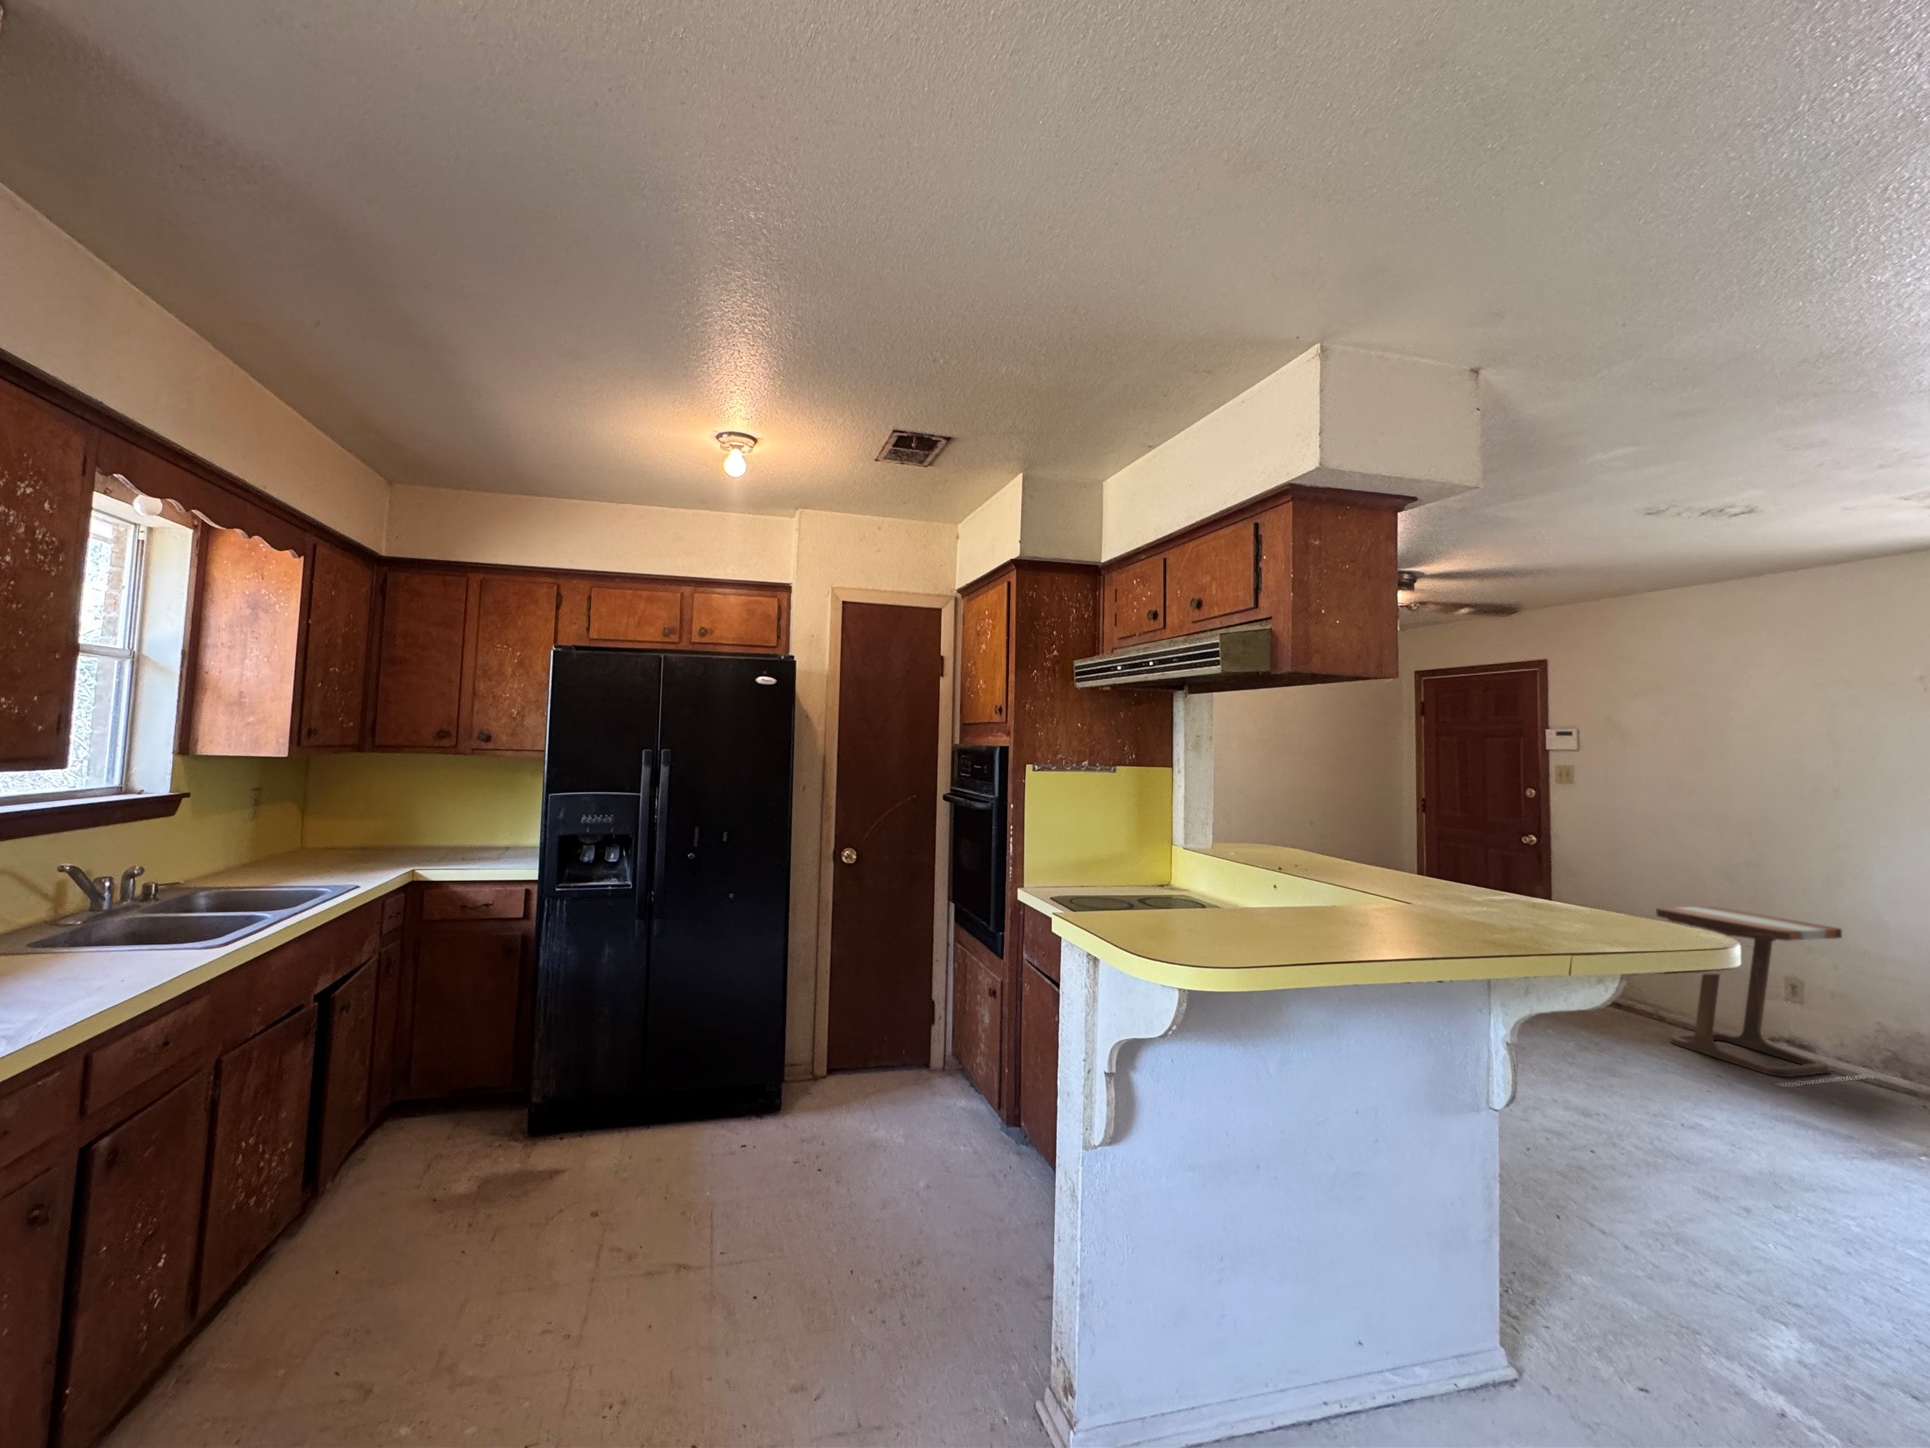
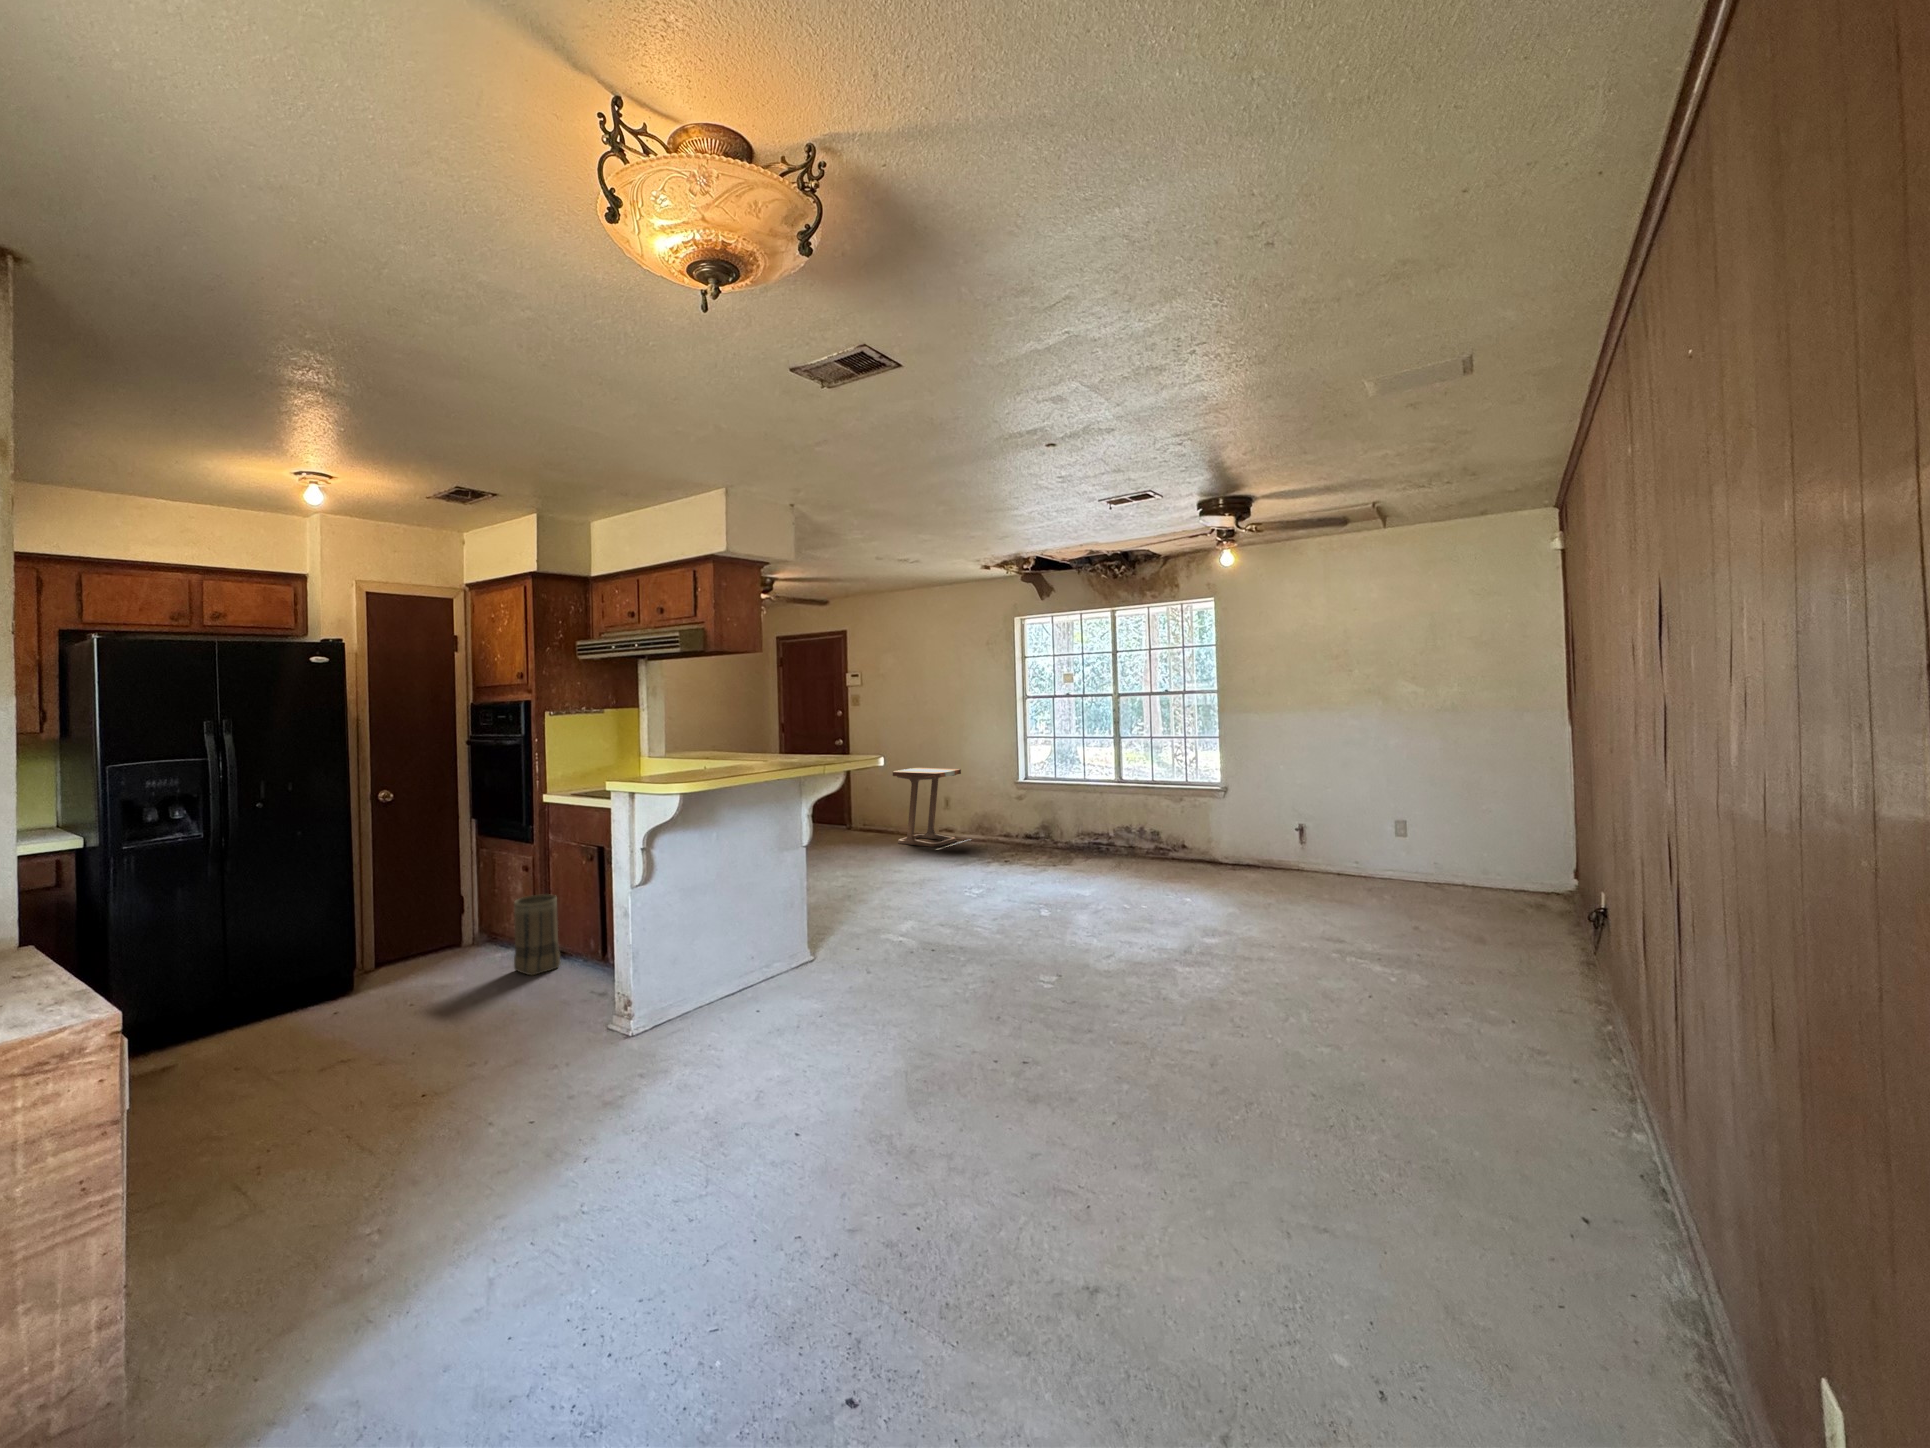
basket: none [957,1042,1021,1179] -> present [514,894,560,975]

